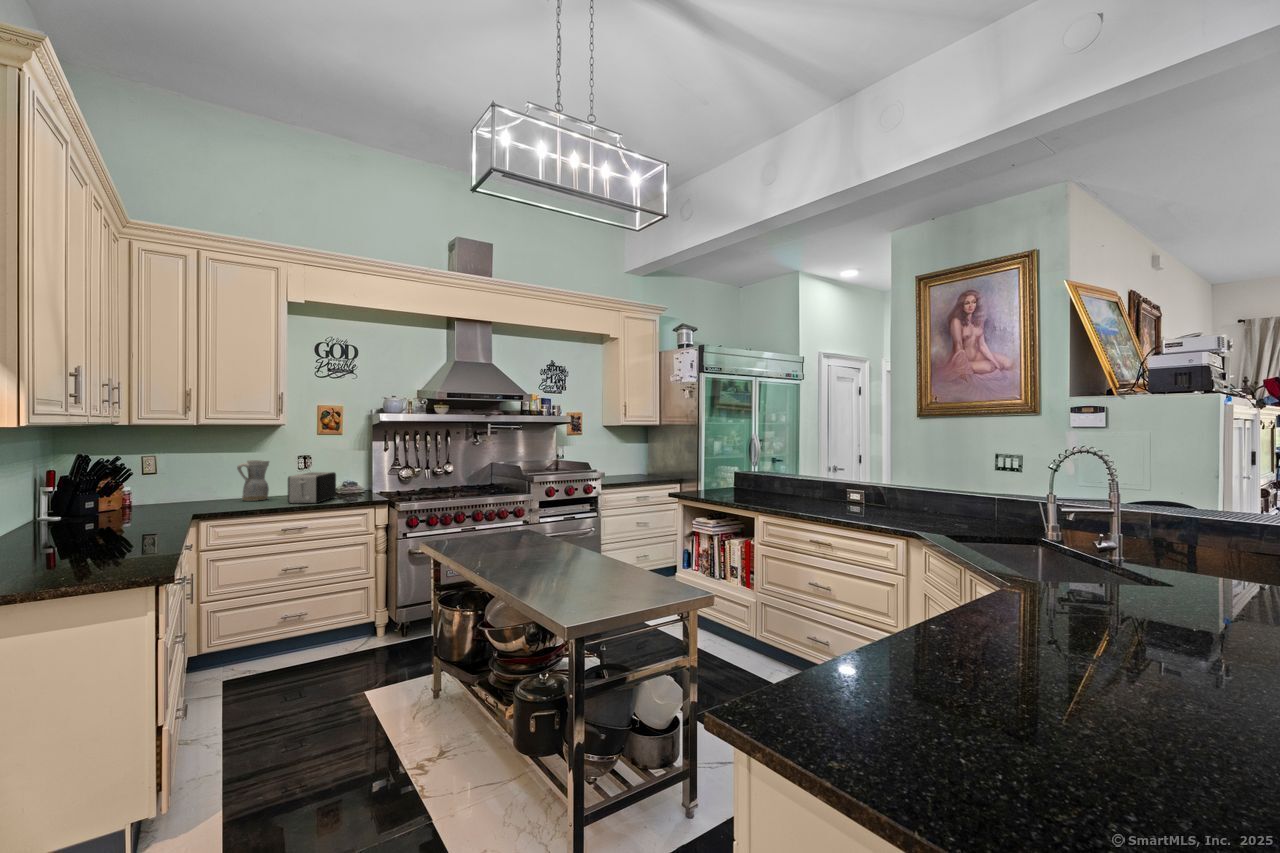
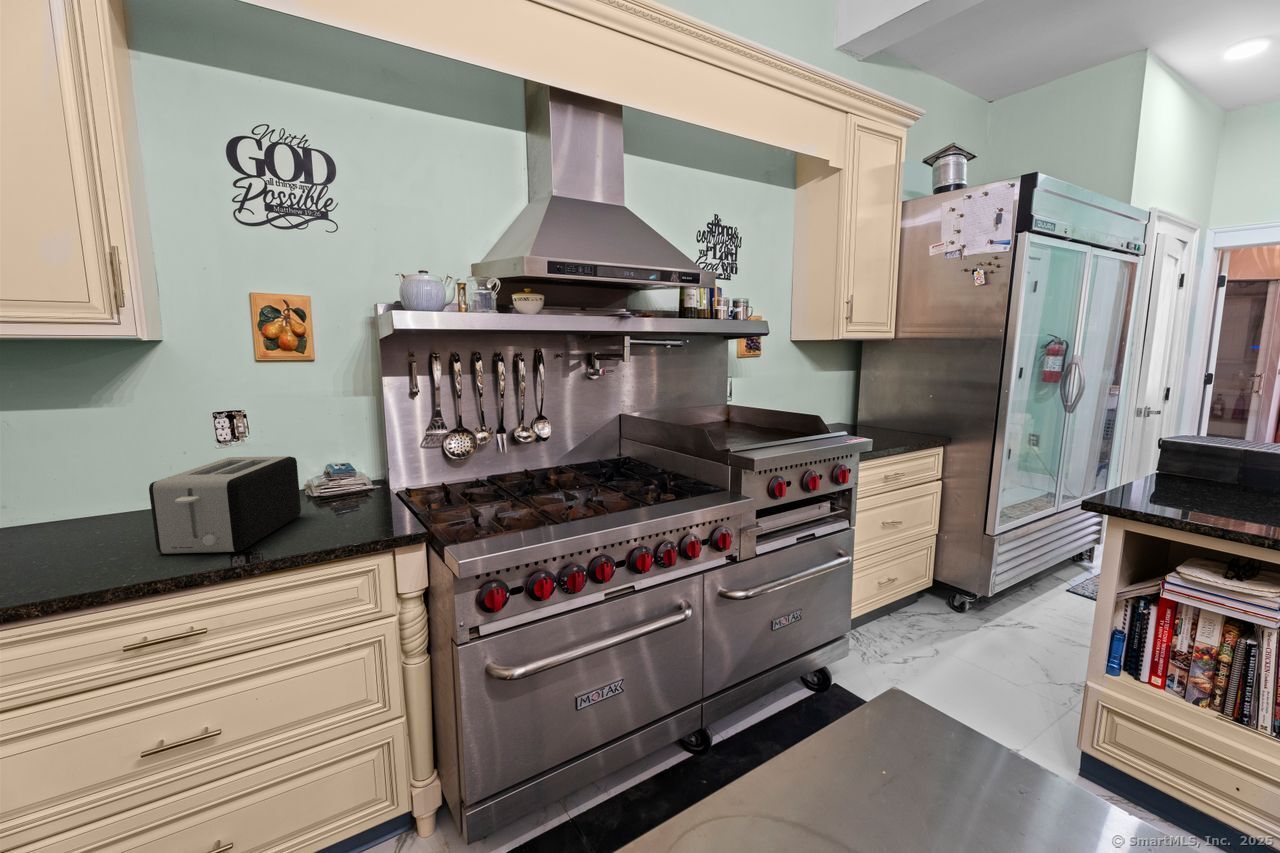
ceramic pitcher: present [237,460,269,501] -> none [20,431,129,540]

